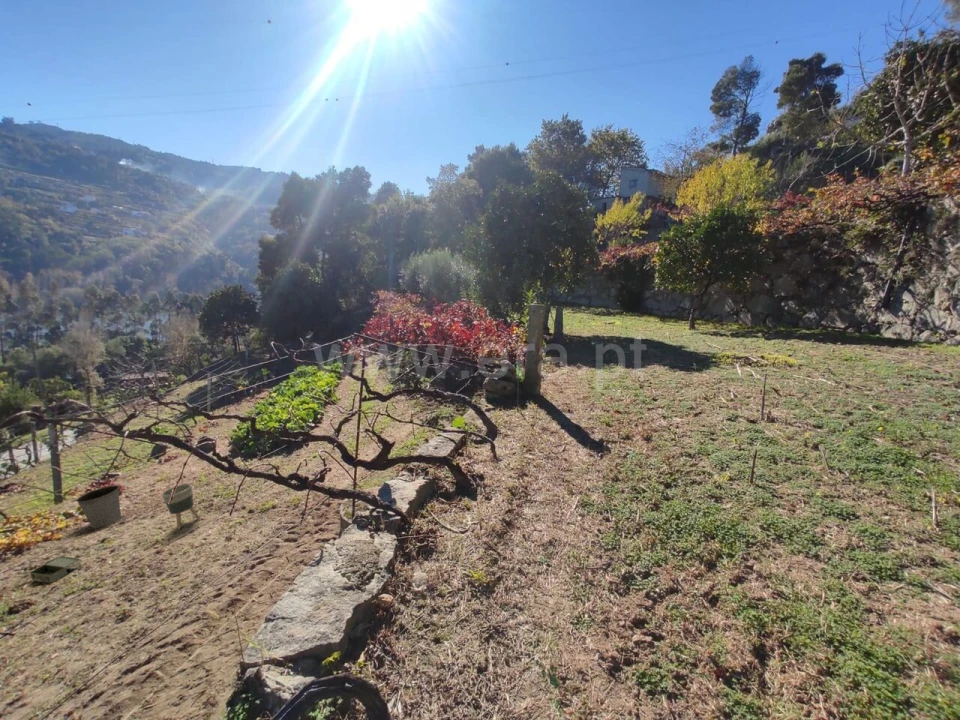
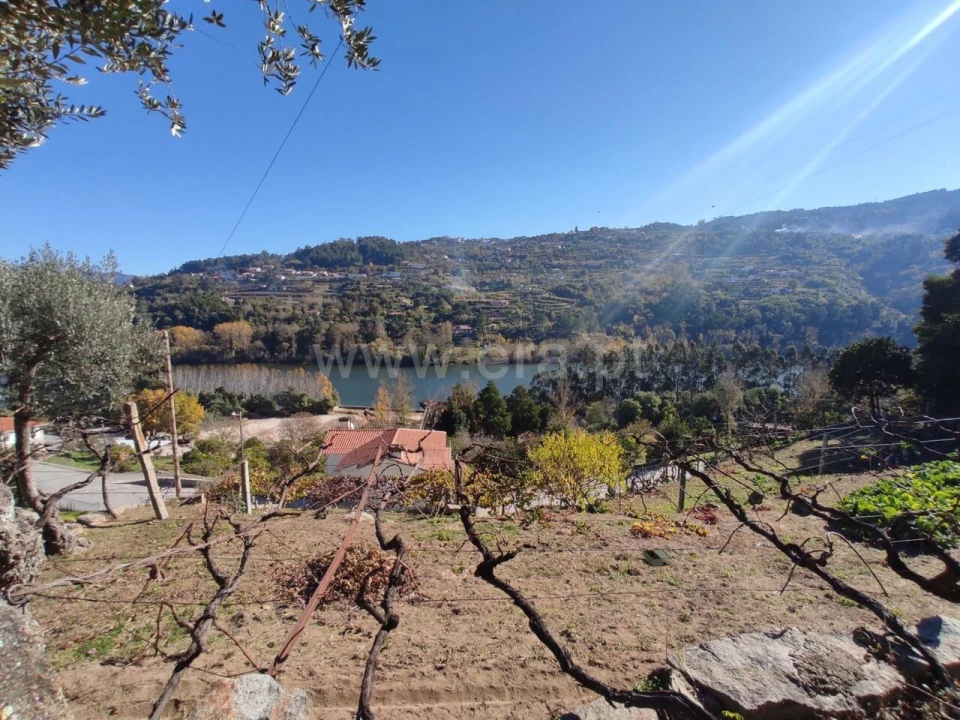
planter: present [162,484,200,530] -> none [739,531,772,577]
bucket: present [75,486,121,528] -> none [681,510,714,545]

